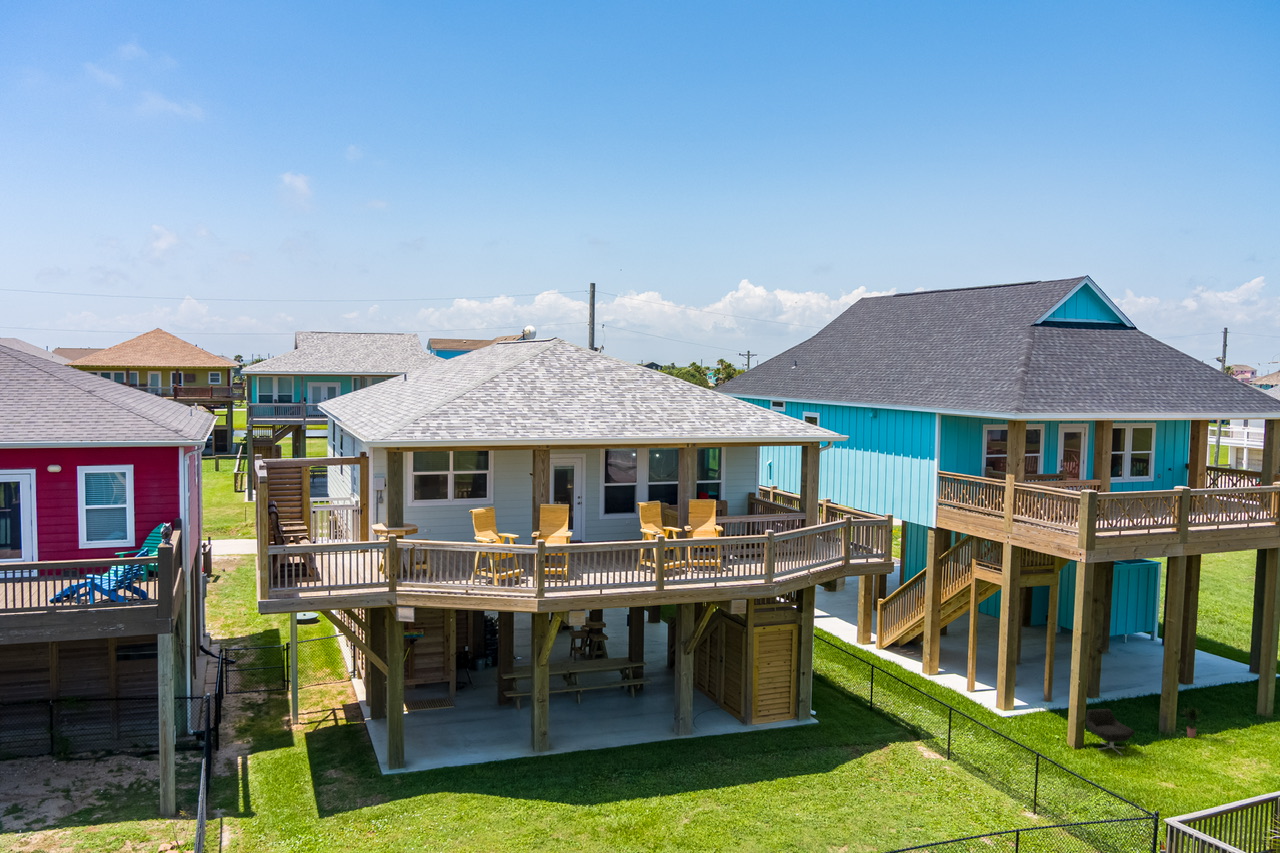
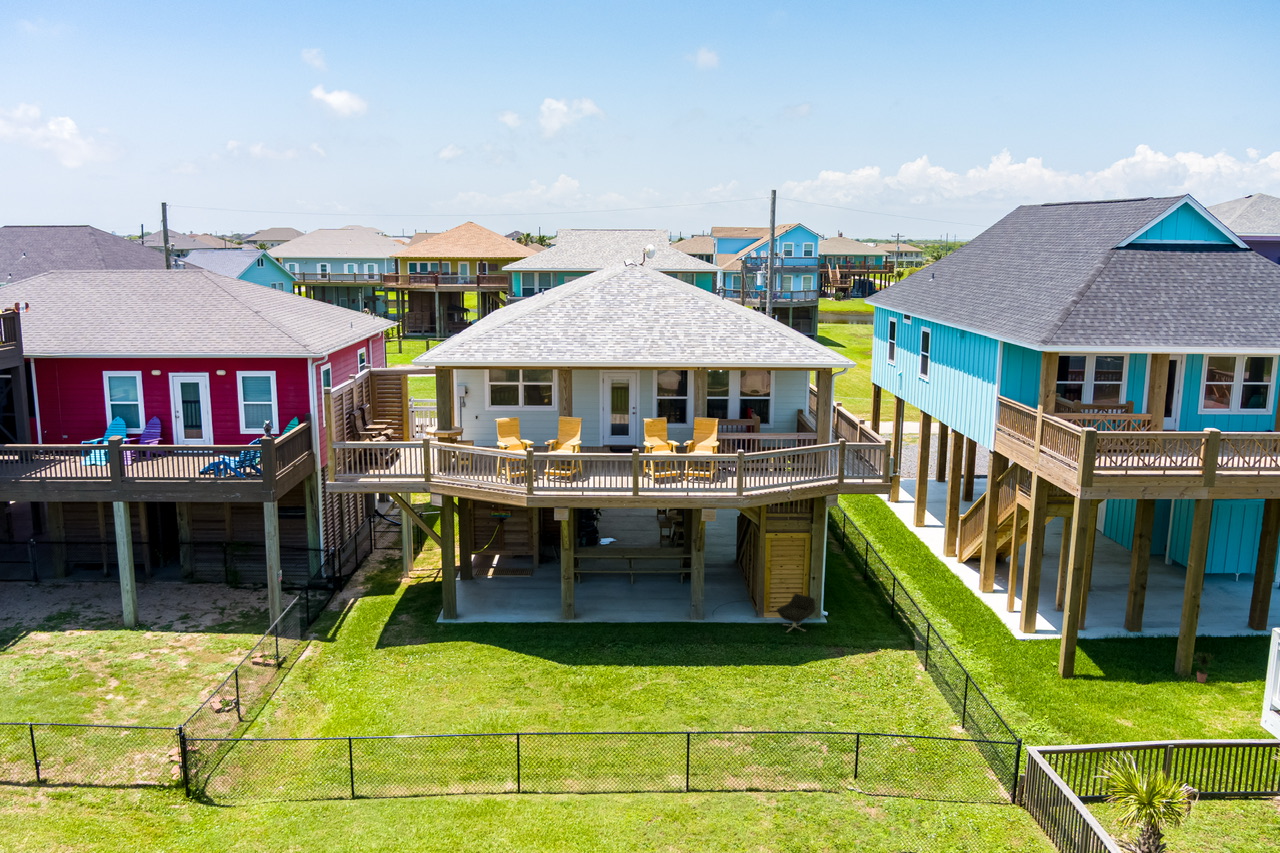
lounge chair: present [1086,709,1135,753] -> present [777,593,815,630]

